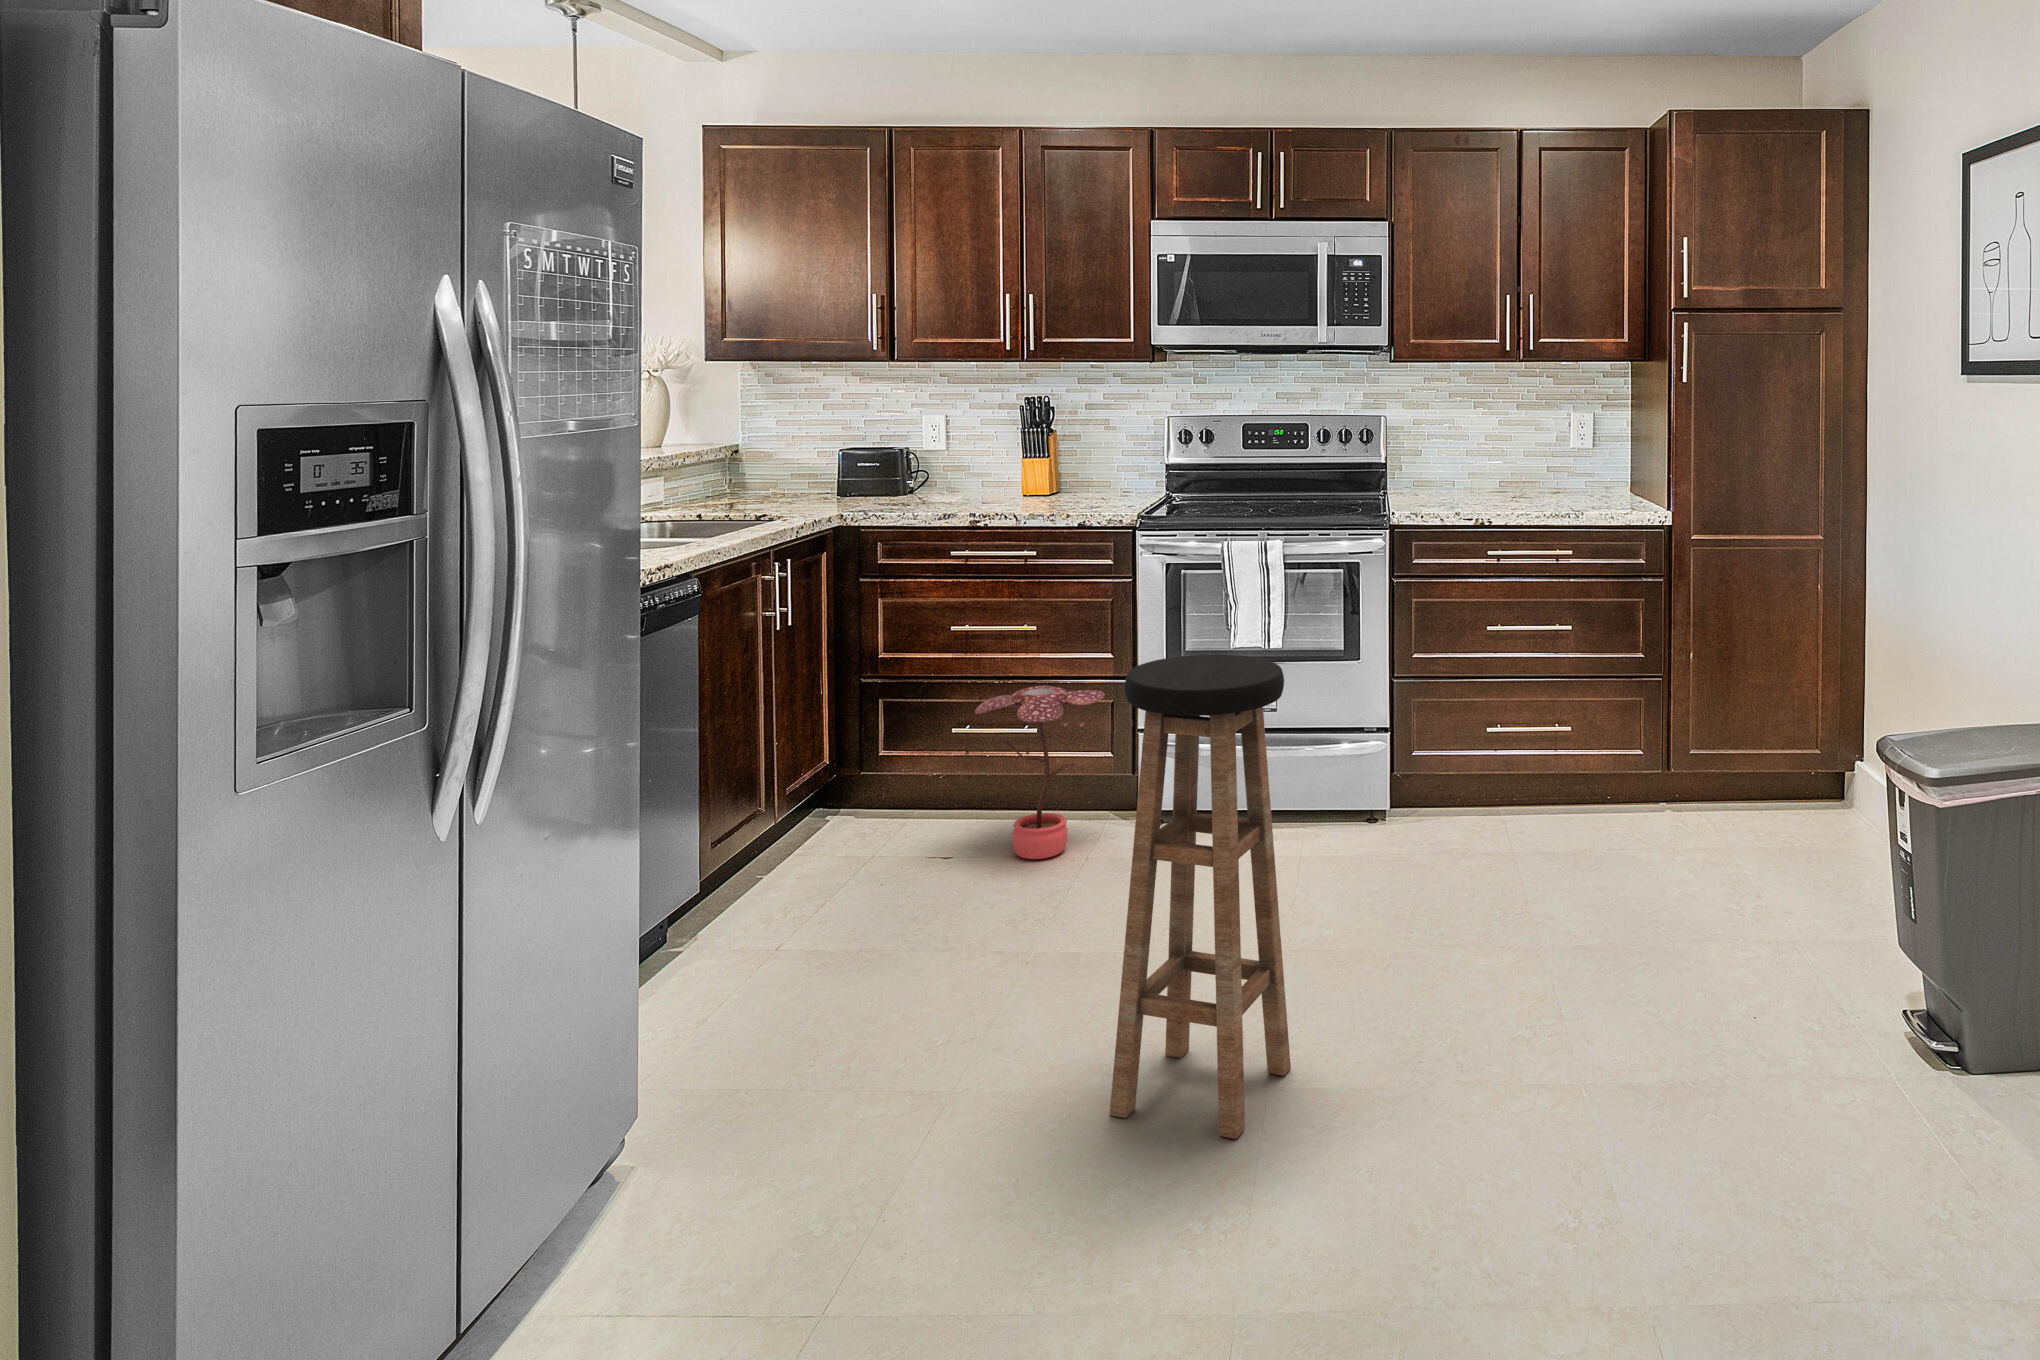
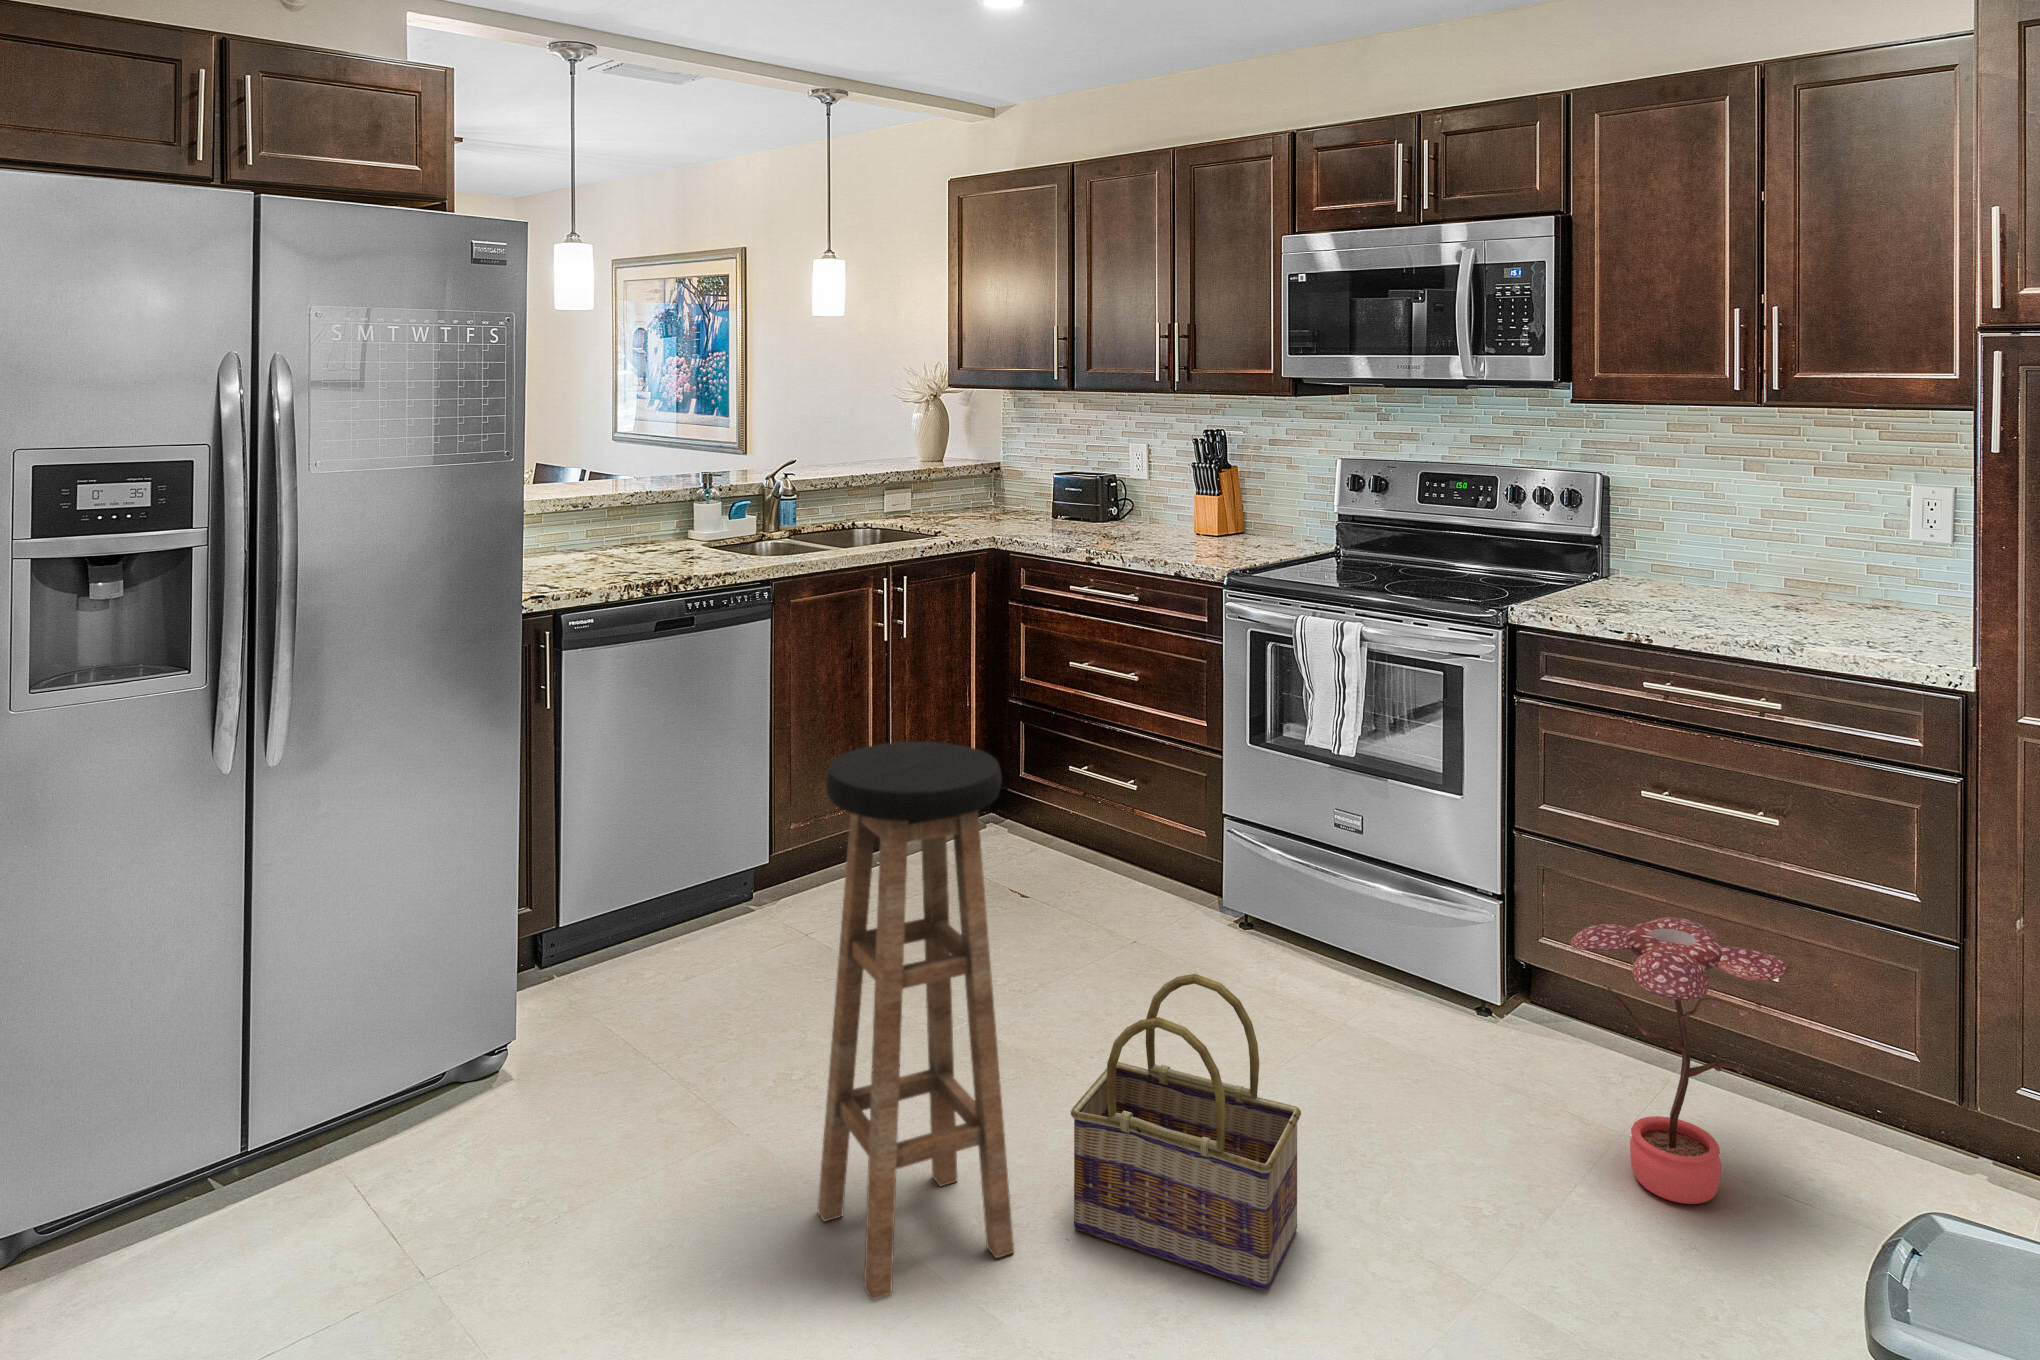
potted plant: present [975,686,1105,859] -> present [1571,917,1788,1204]
basket: none [1288,808,1468,1036] -> present [1071,974,1301,1291]

